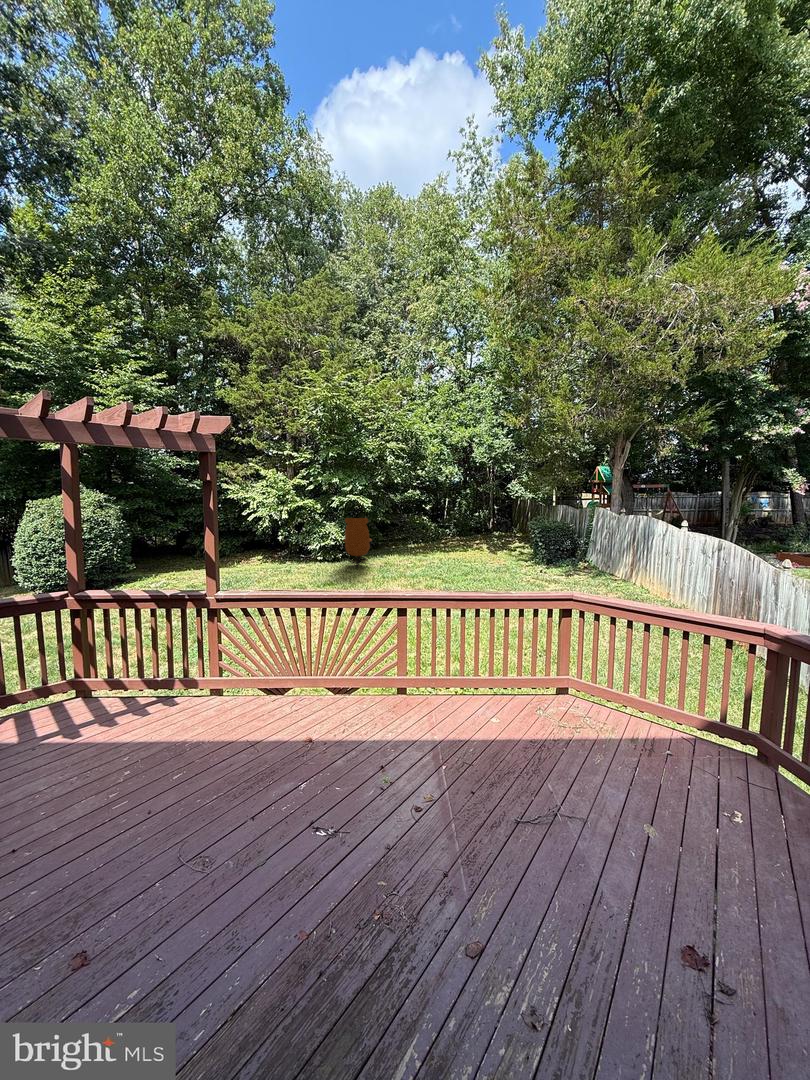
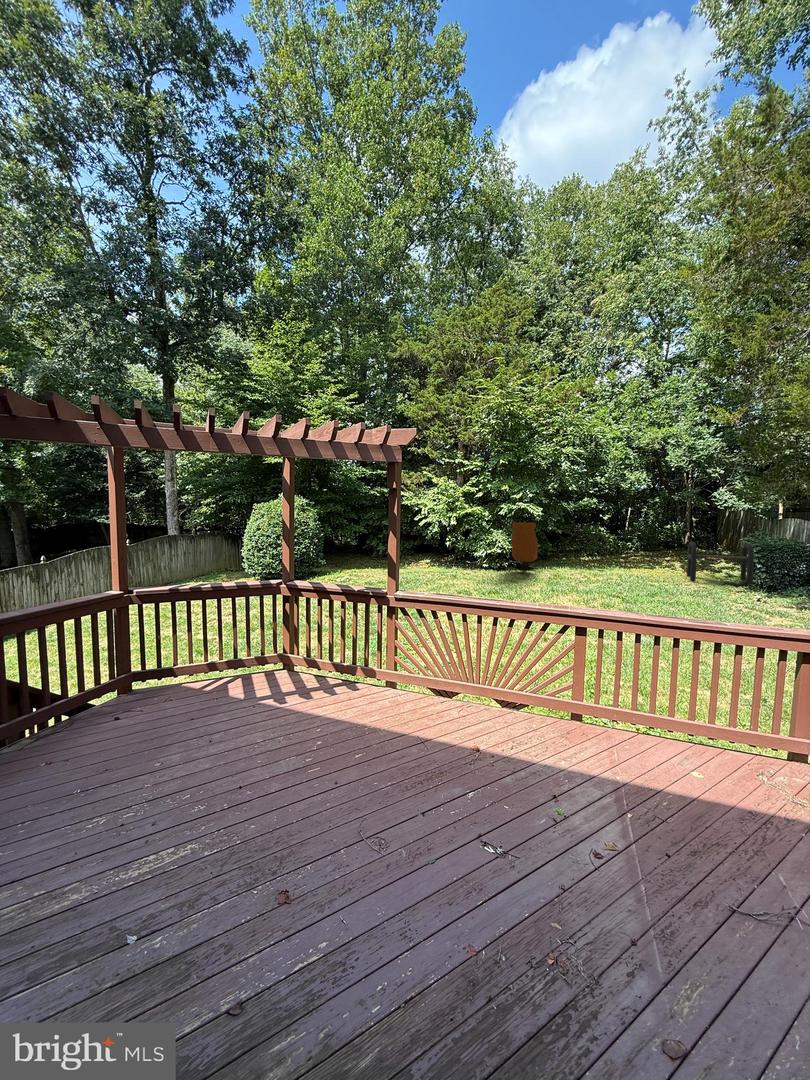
bench: none [495,530,547,566] -> present [687,542,754,585]

